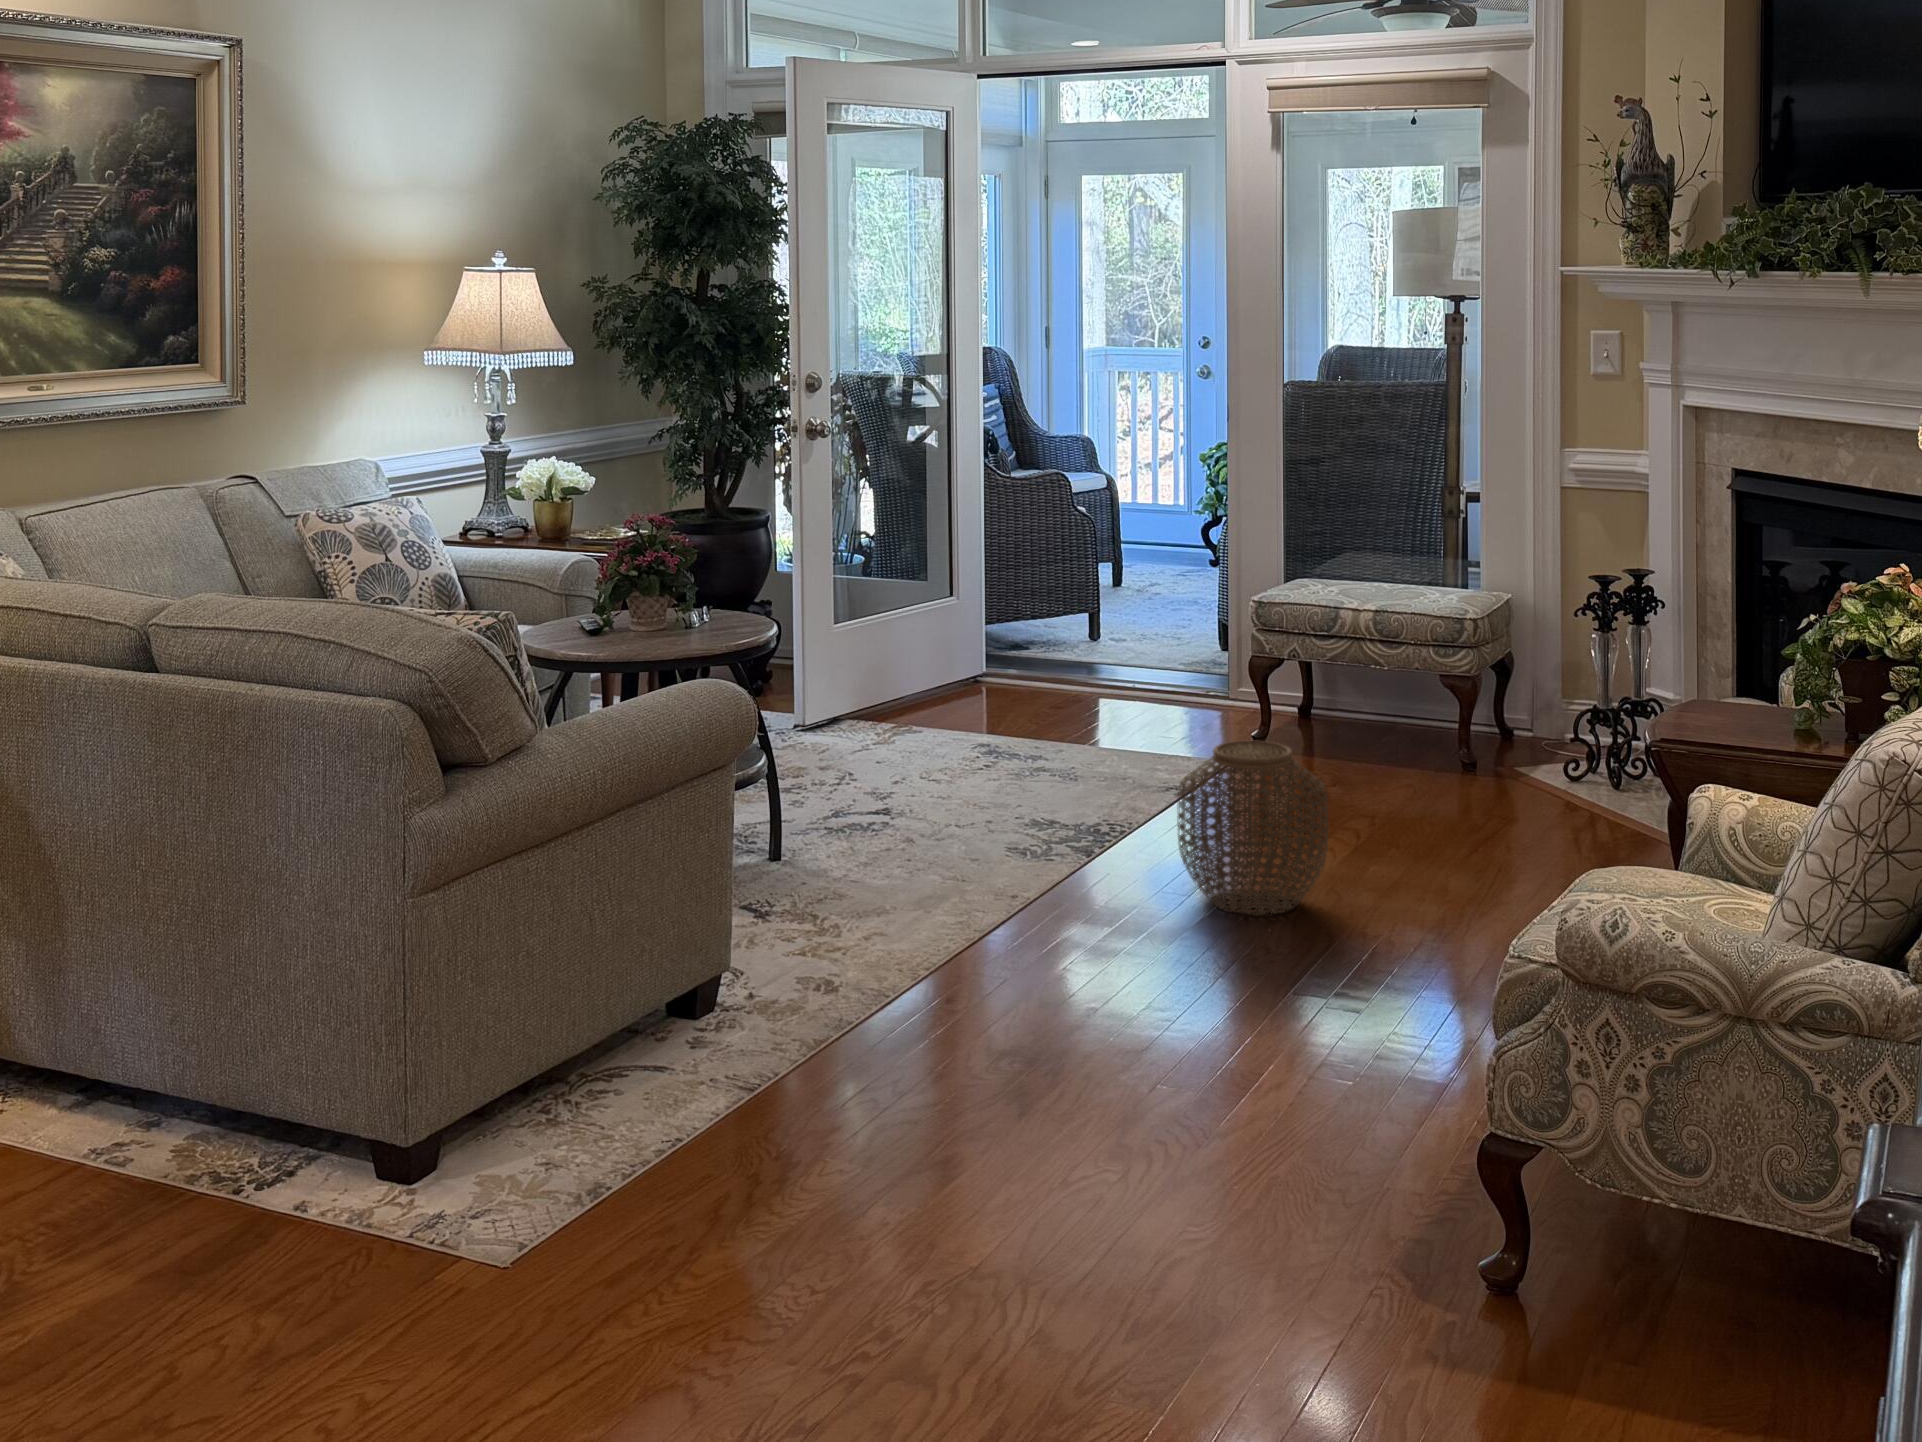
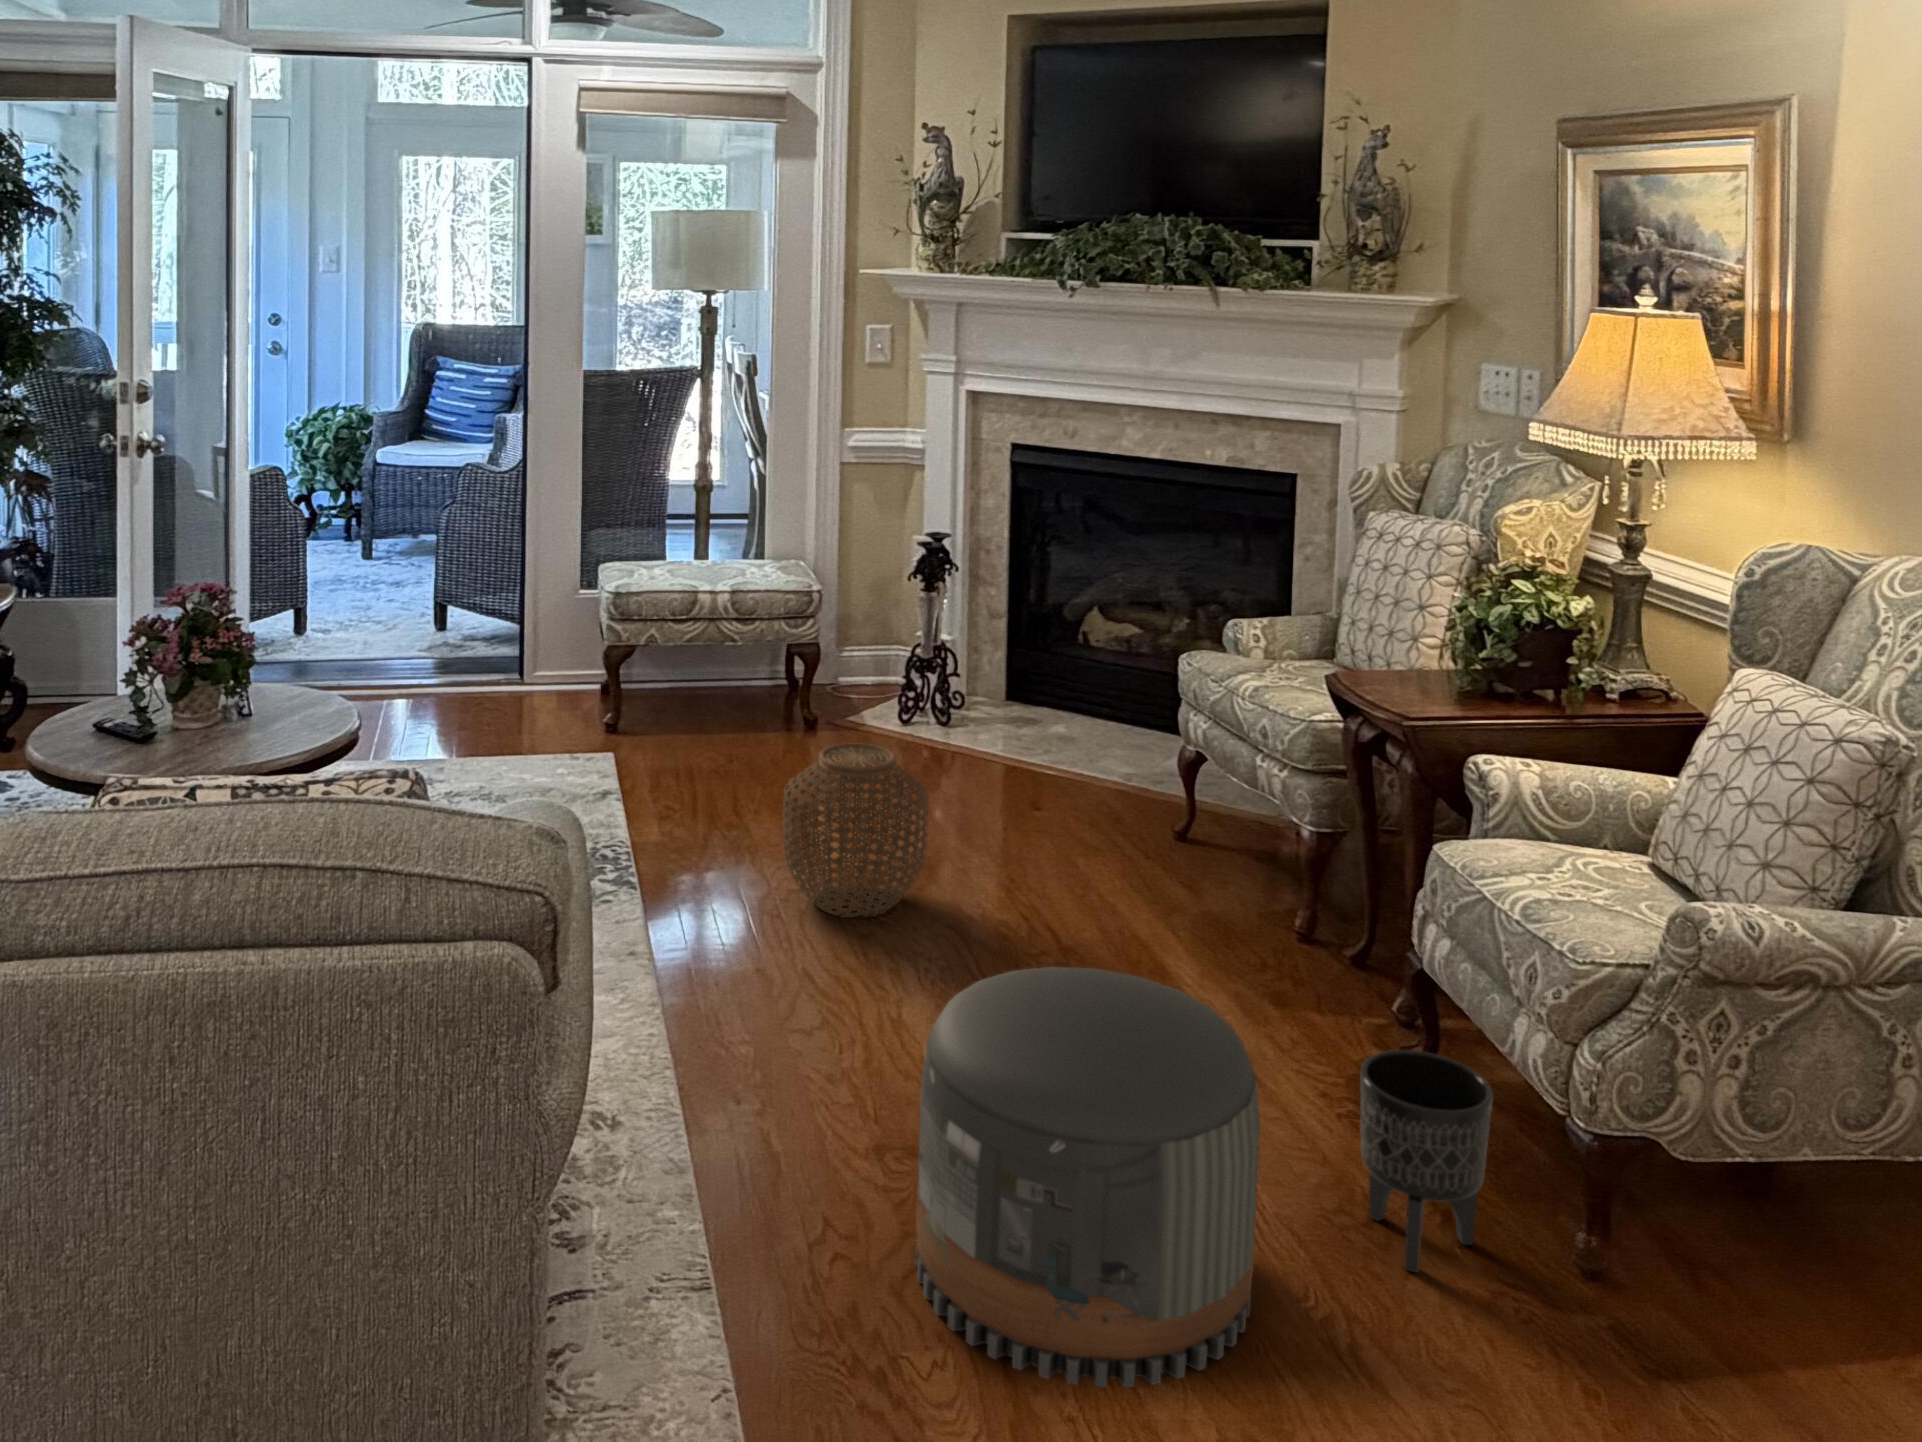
pouf: none [857,881,1166,1222] -> present [916,967,1260,1387]
planter: none [1284,1026,1415,1237] -> present [1361,1050,1493,1273]

